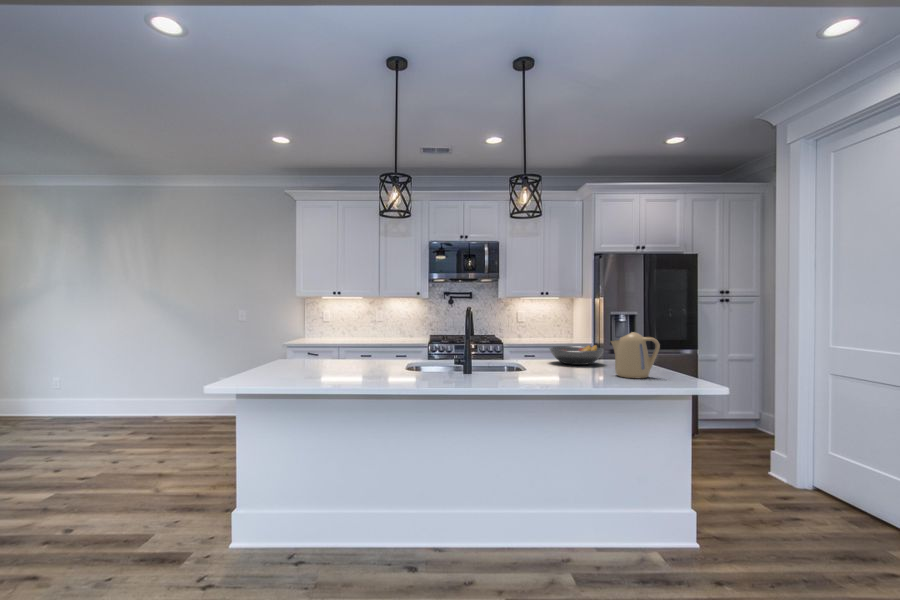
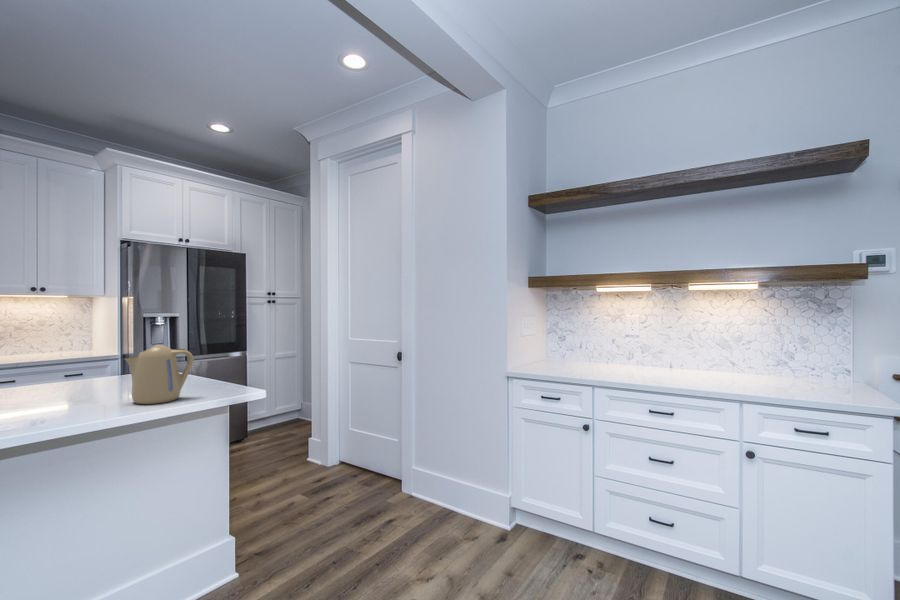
fruit bowl: present [550,345,604,365] -> none [25,362,122,394]

